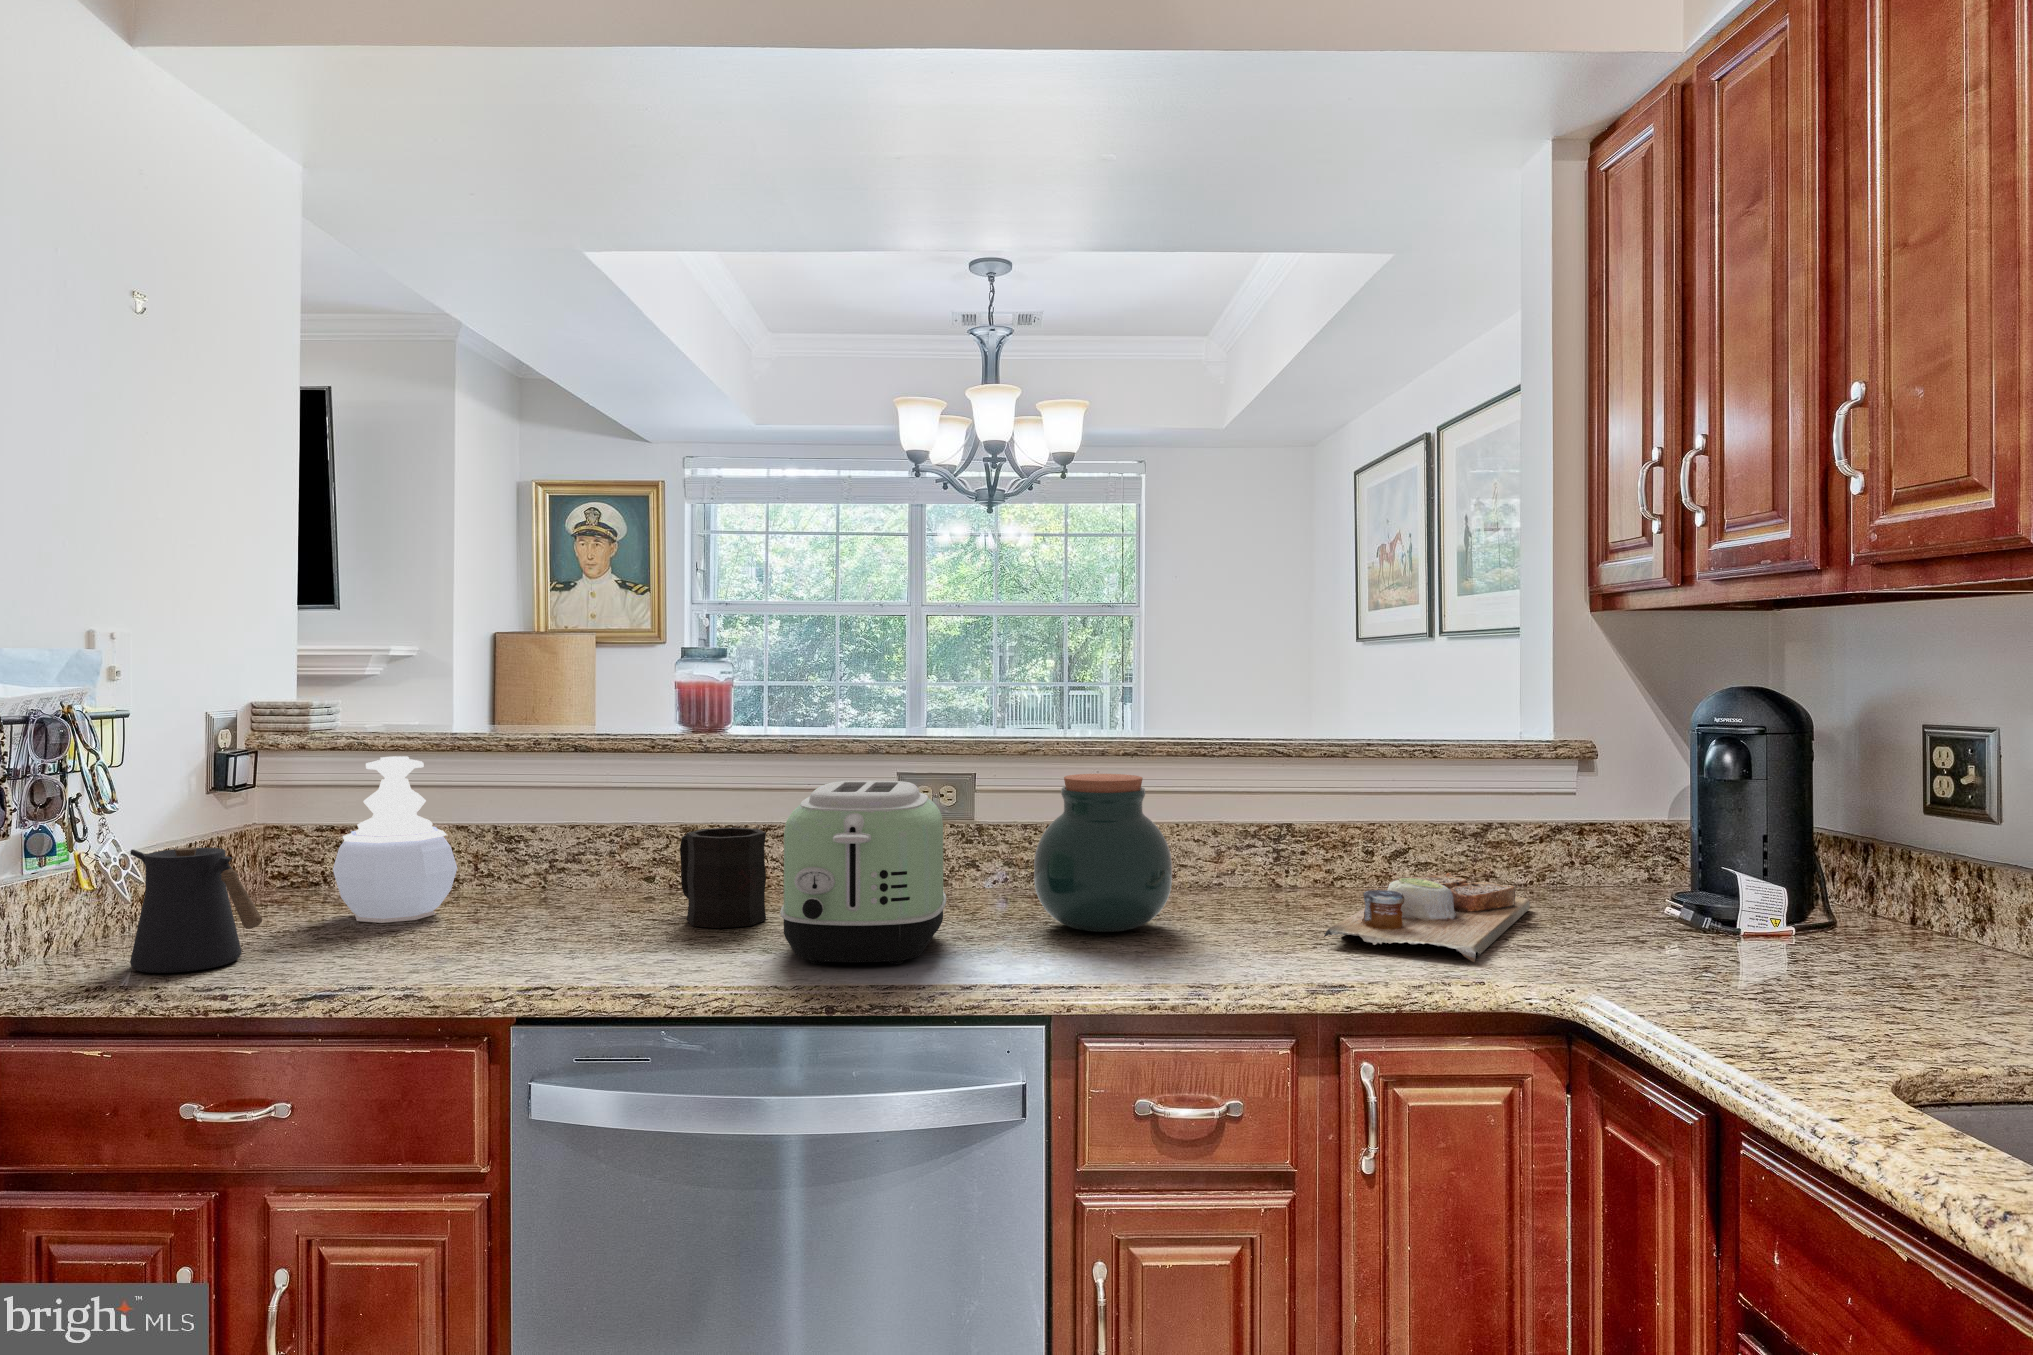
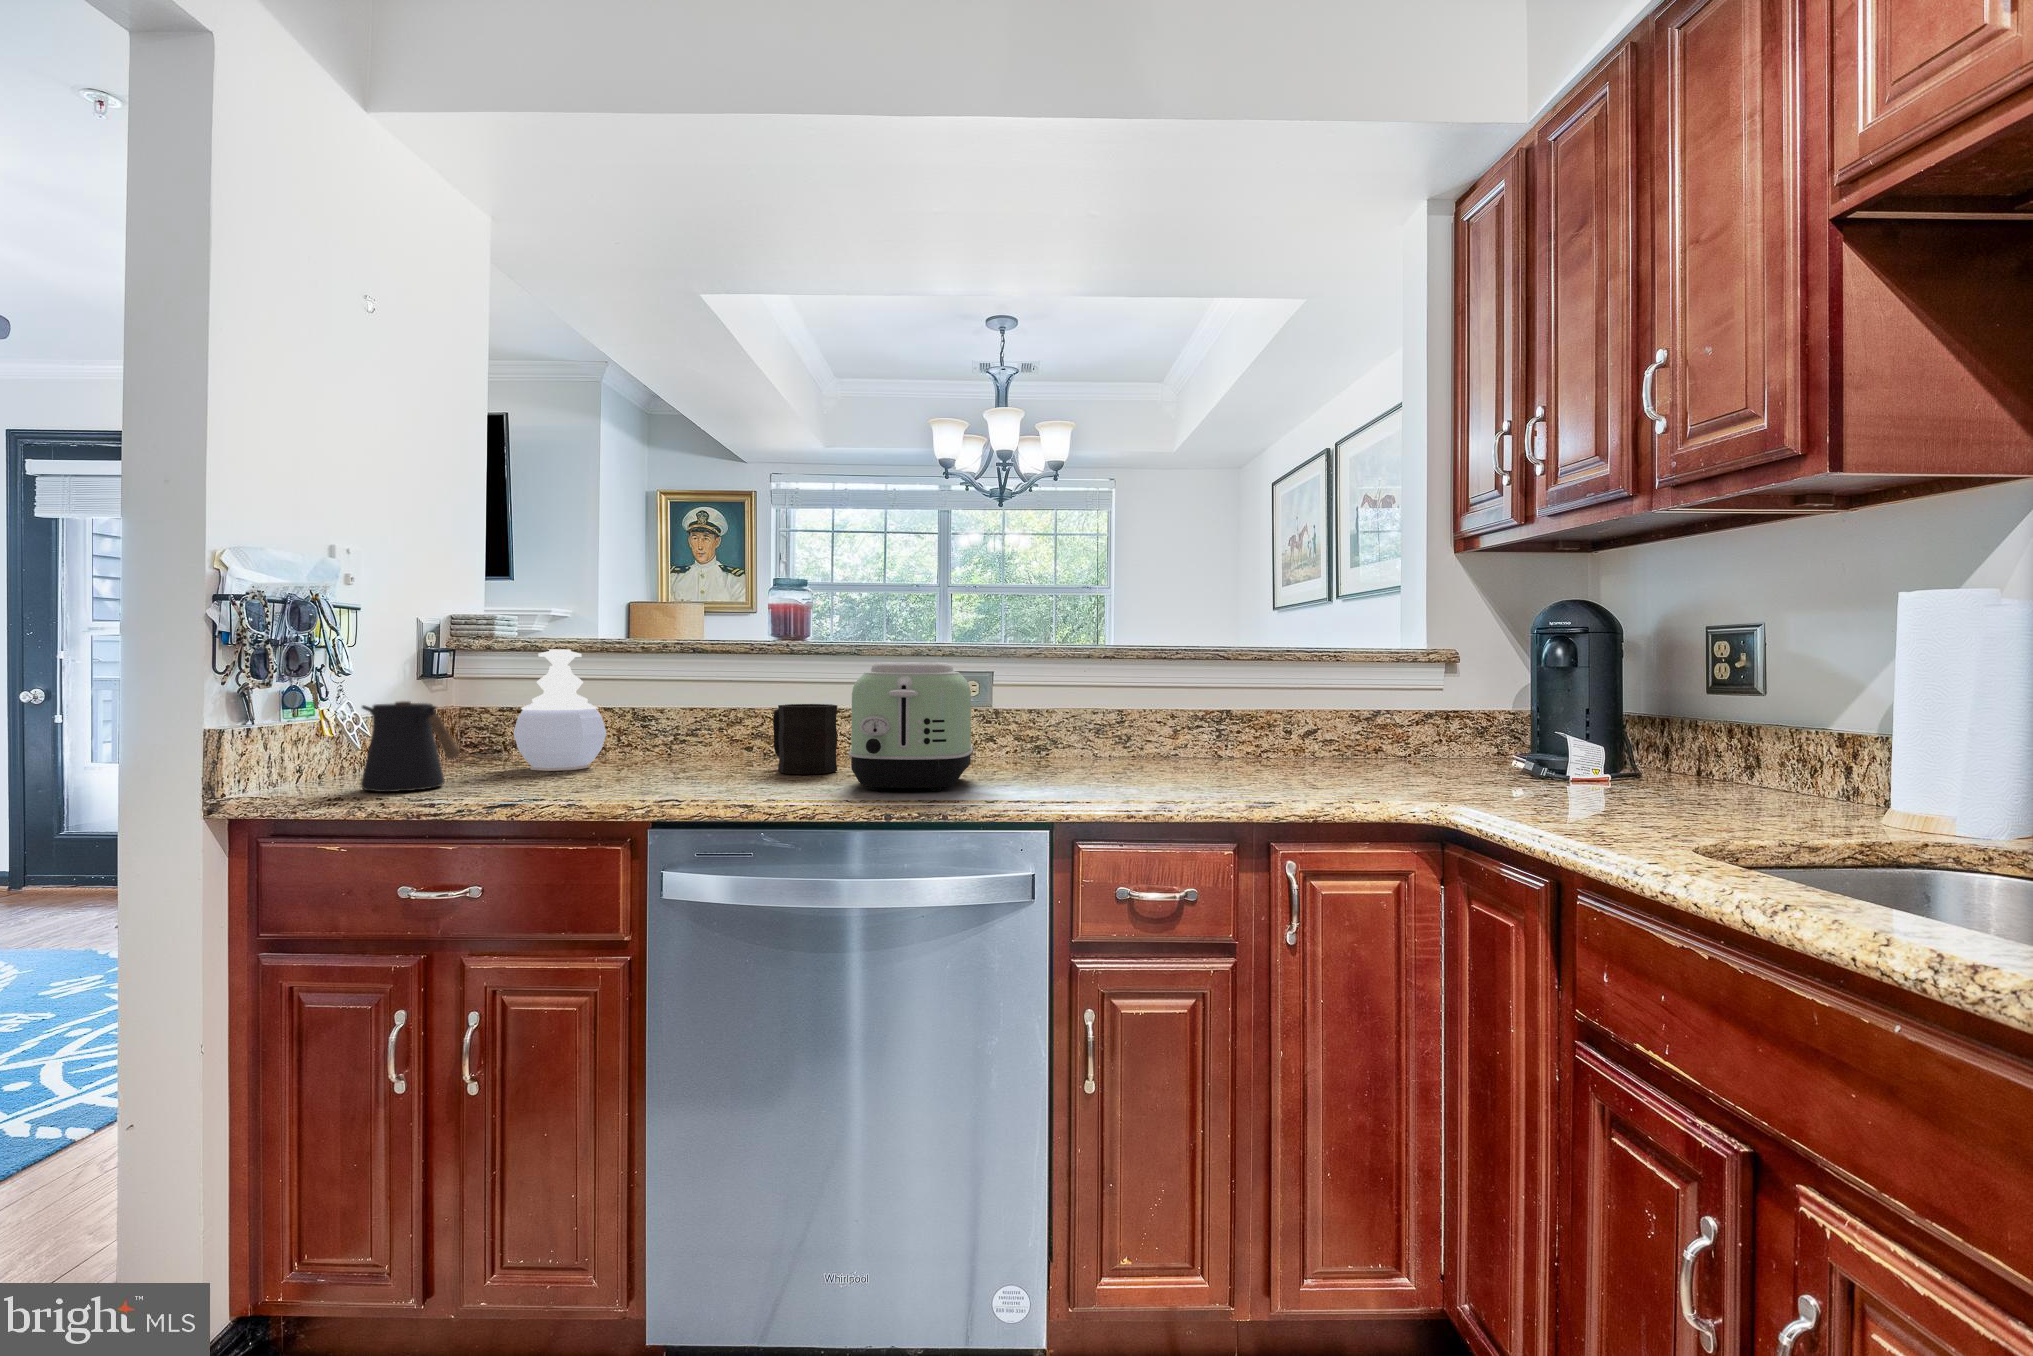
jar: present [1034,774,1172,932] -> none [1038,663,1141,777]
cutting board: present [1324,873,1530,962] -> none [1256,740,1408,792]

